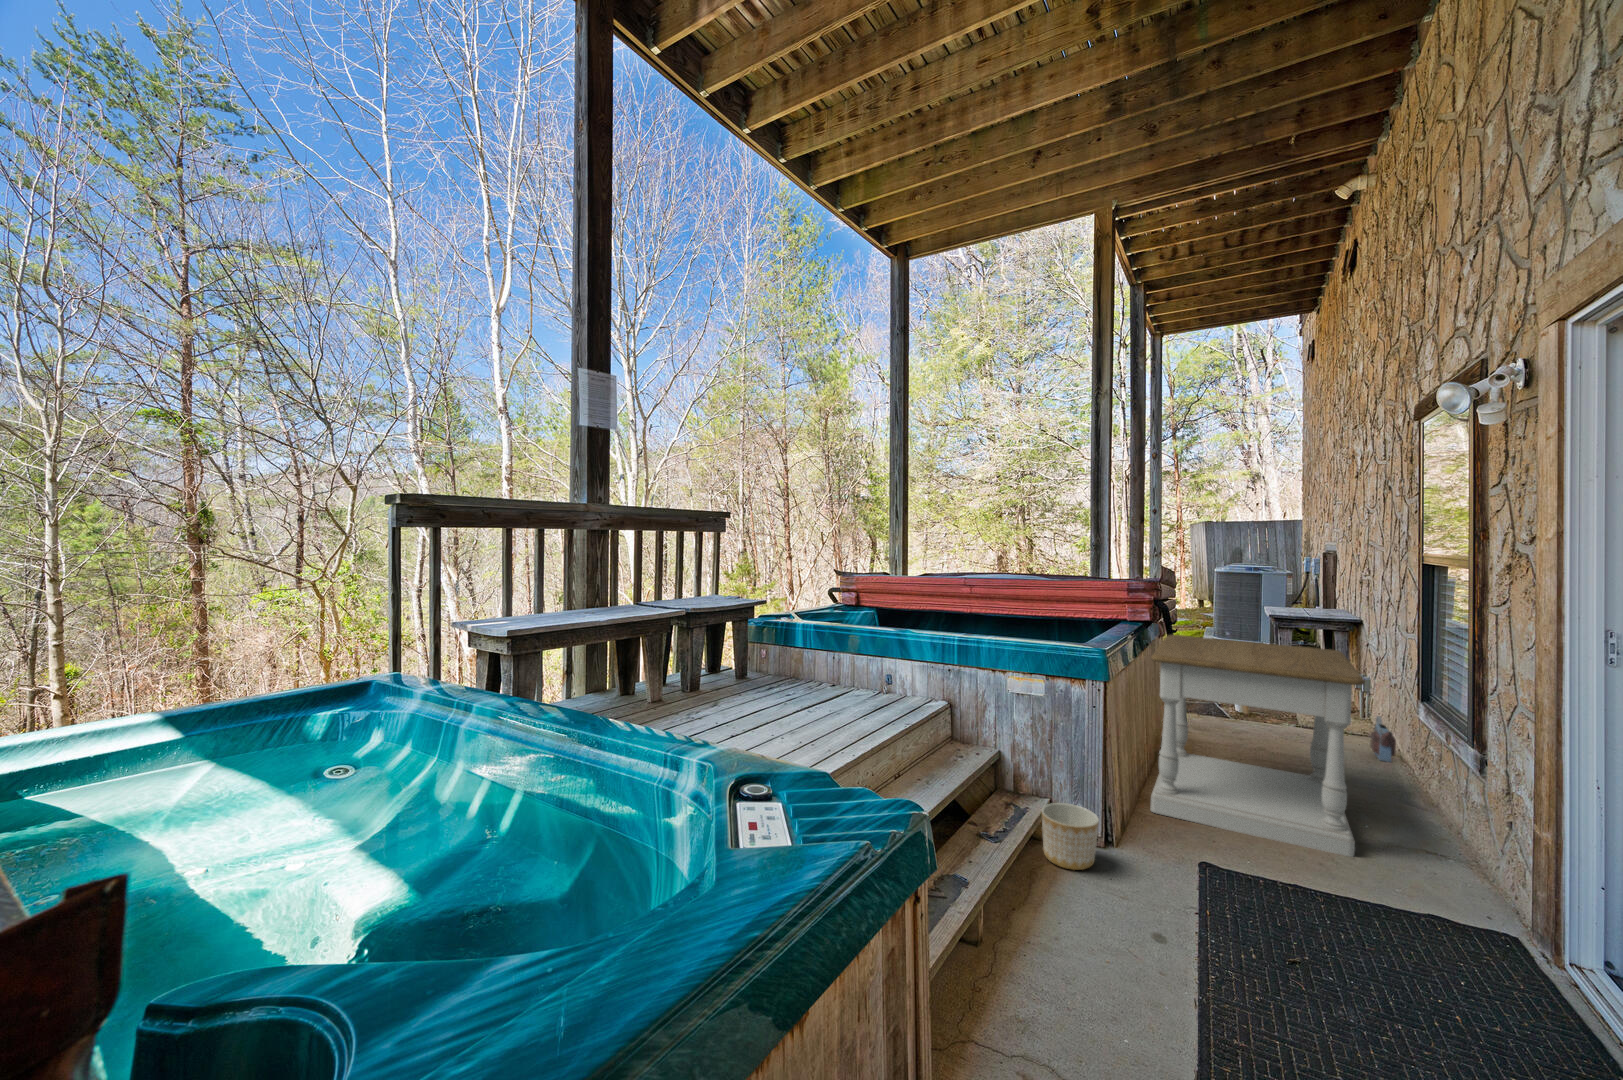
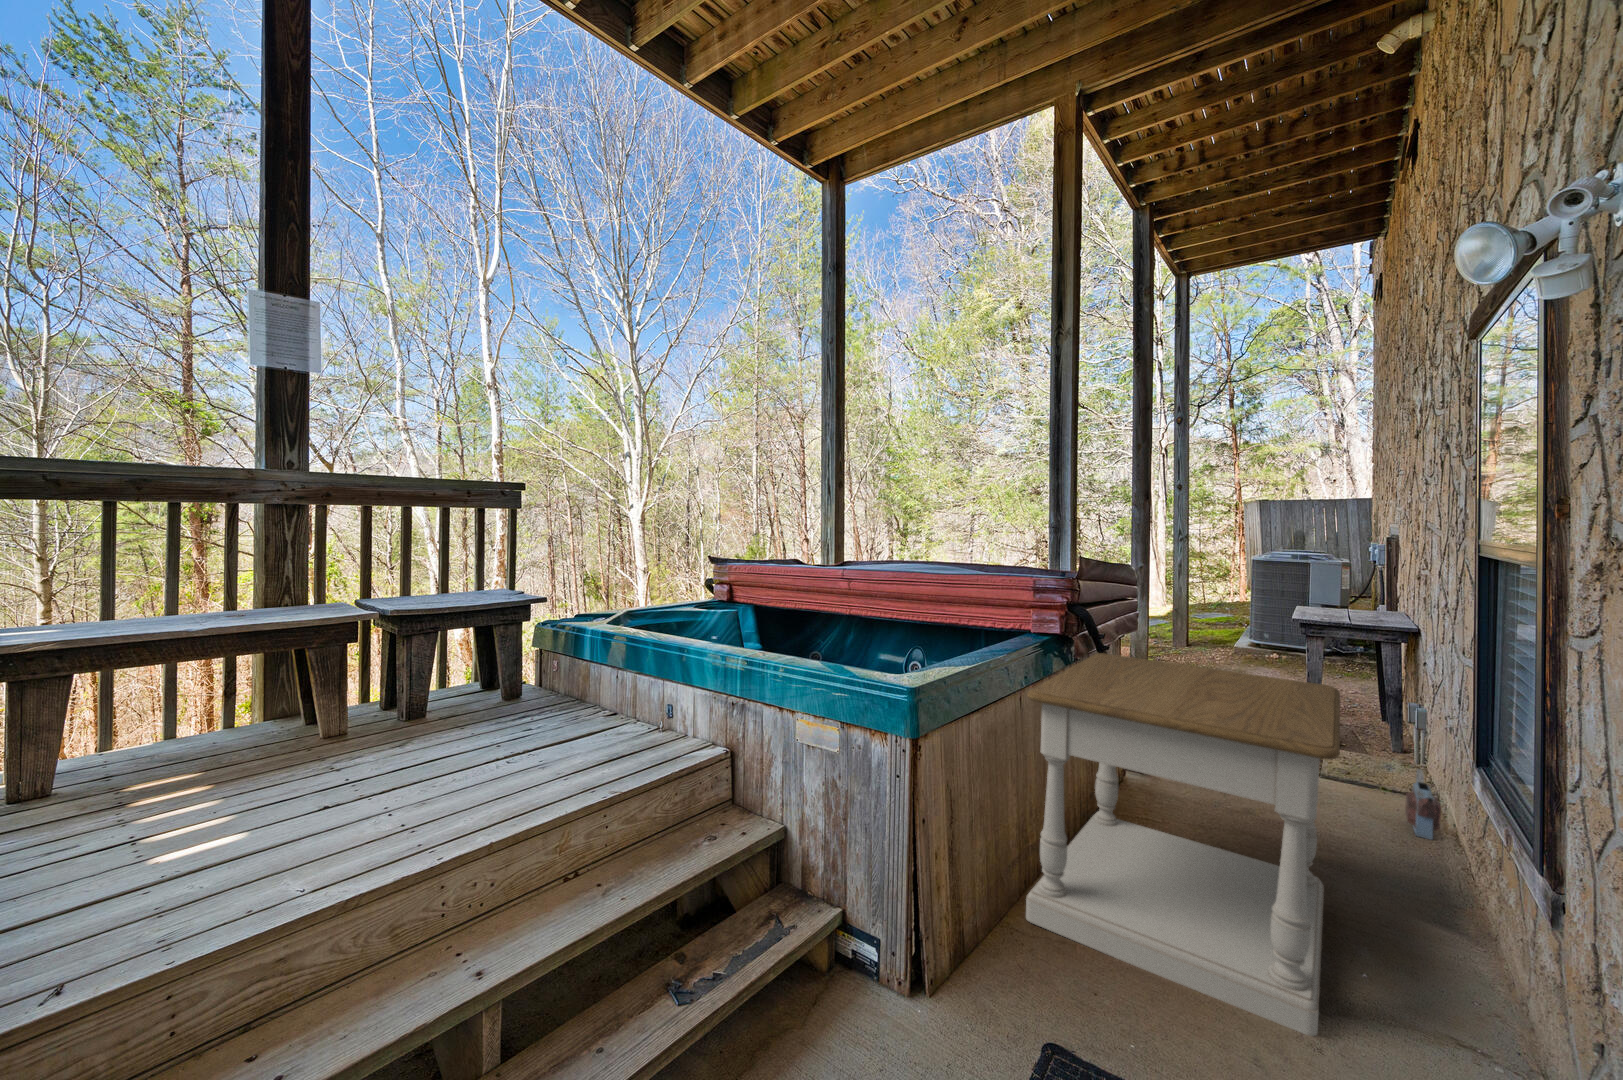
planter: present [1042,803,1099,870] -> none [802,919,884,1039]

